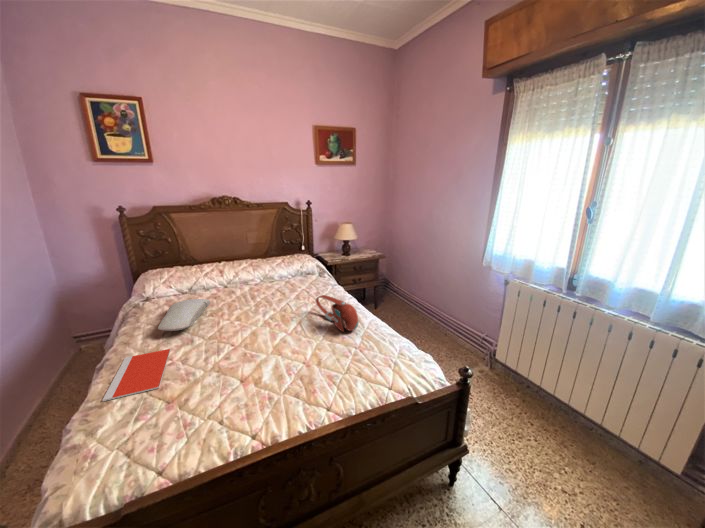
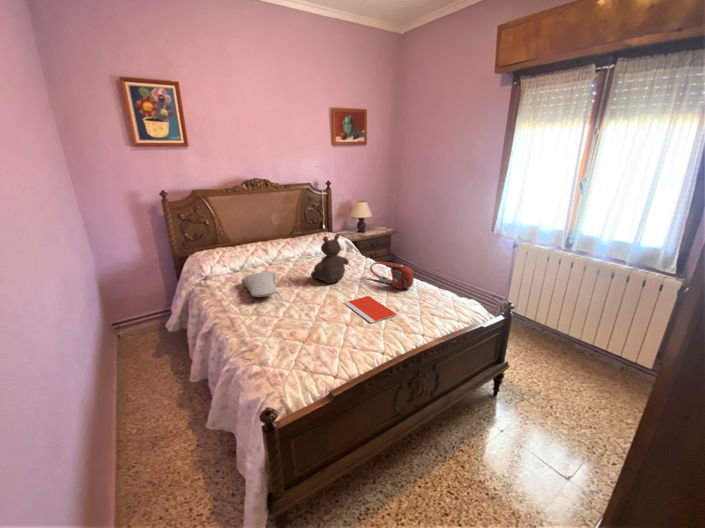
teddy bear: none [245,261,293,317] -> present [311,234,349,283]
notebook: present [102,349,171,401] -> present [344,296,397,323]

